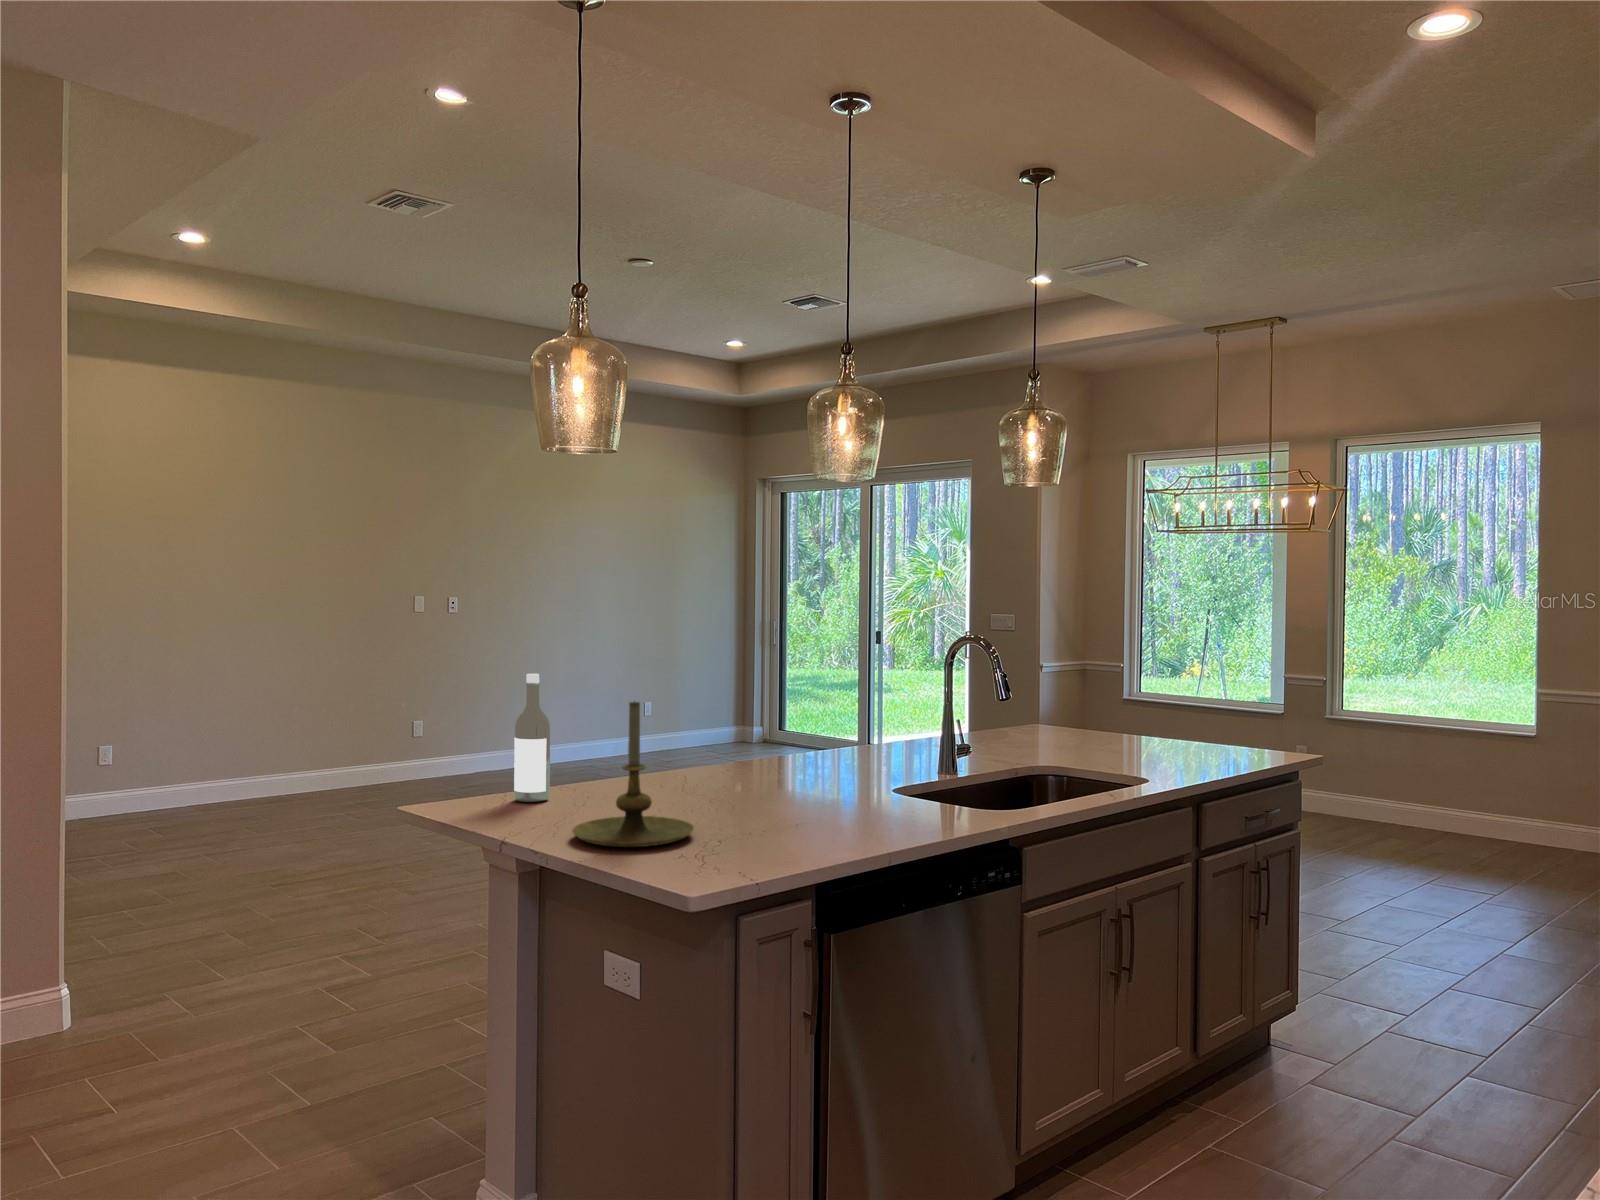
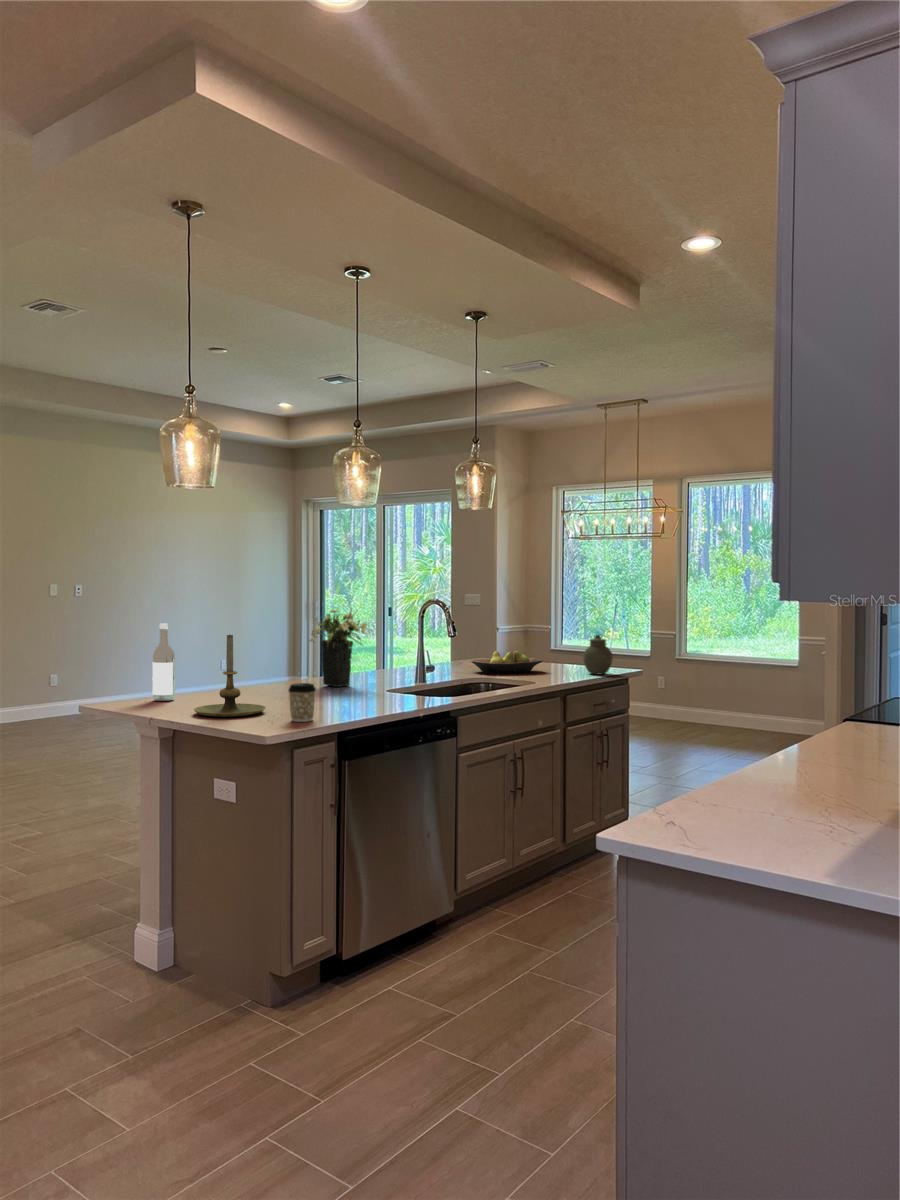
flower arrangement: none [768,645,872,776] -> present [310,608,367,687]
jar: none [1206,691,1256,756] -> present [583,635,613,674]
fruit bowl: none [1022,713,1138,750] -> present [471,651,543,673]
coffee cup: none [733,793,783,865] -> present [289,683,316,722]

